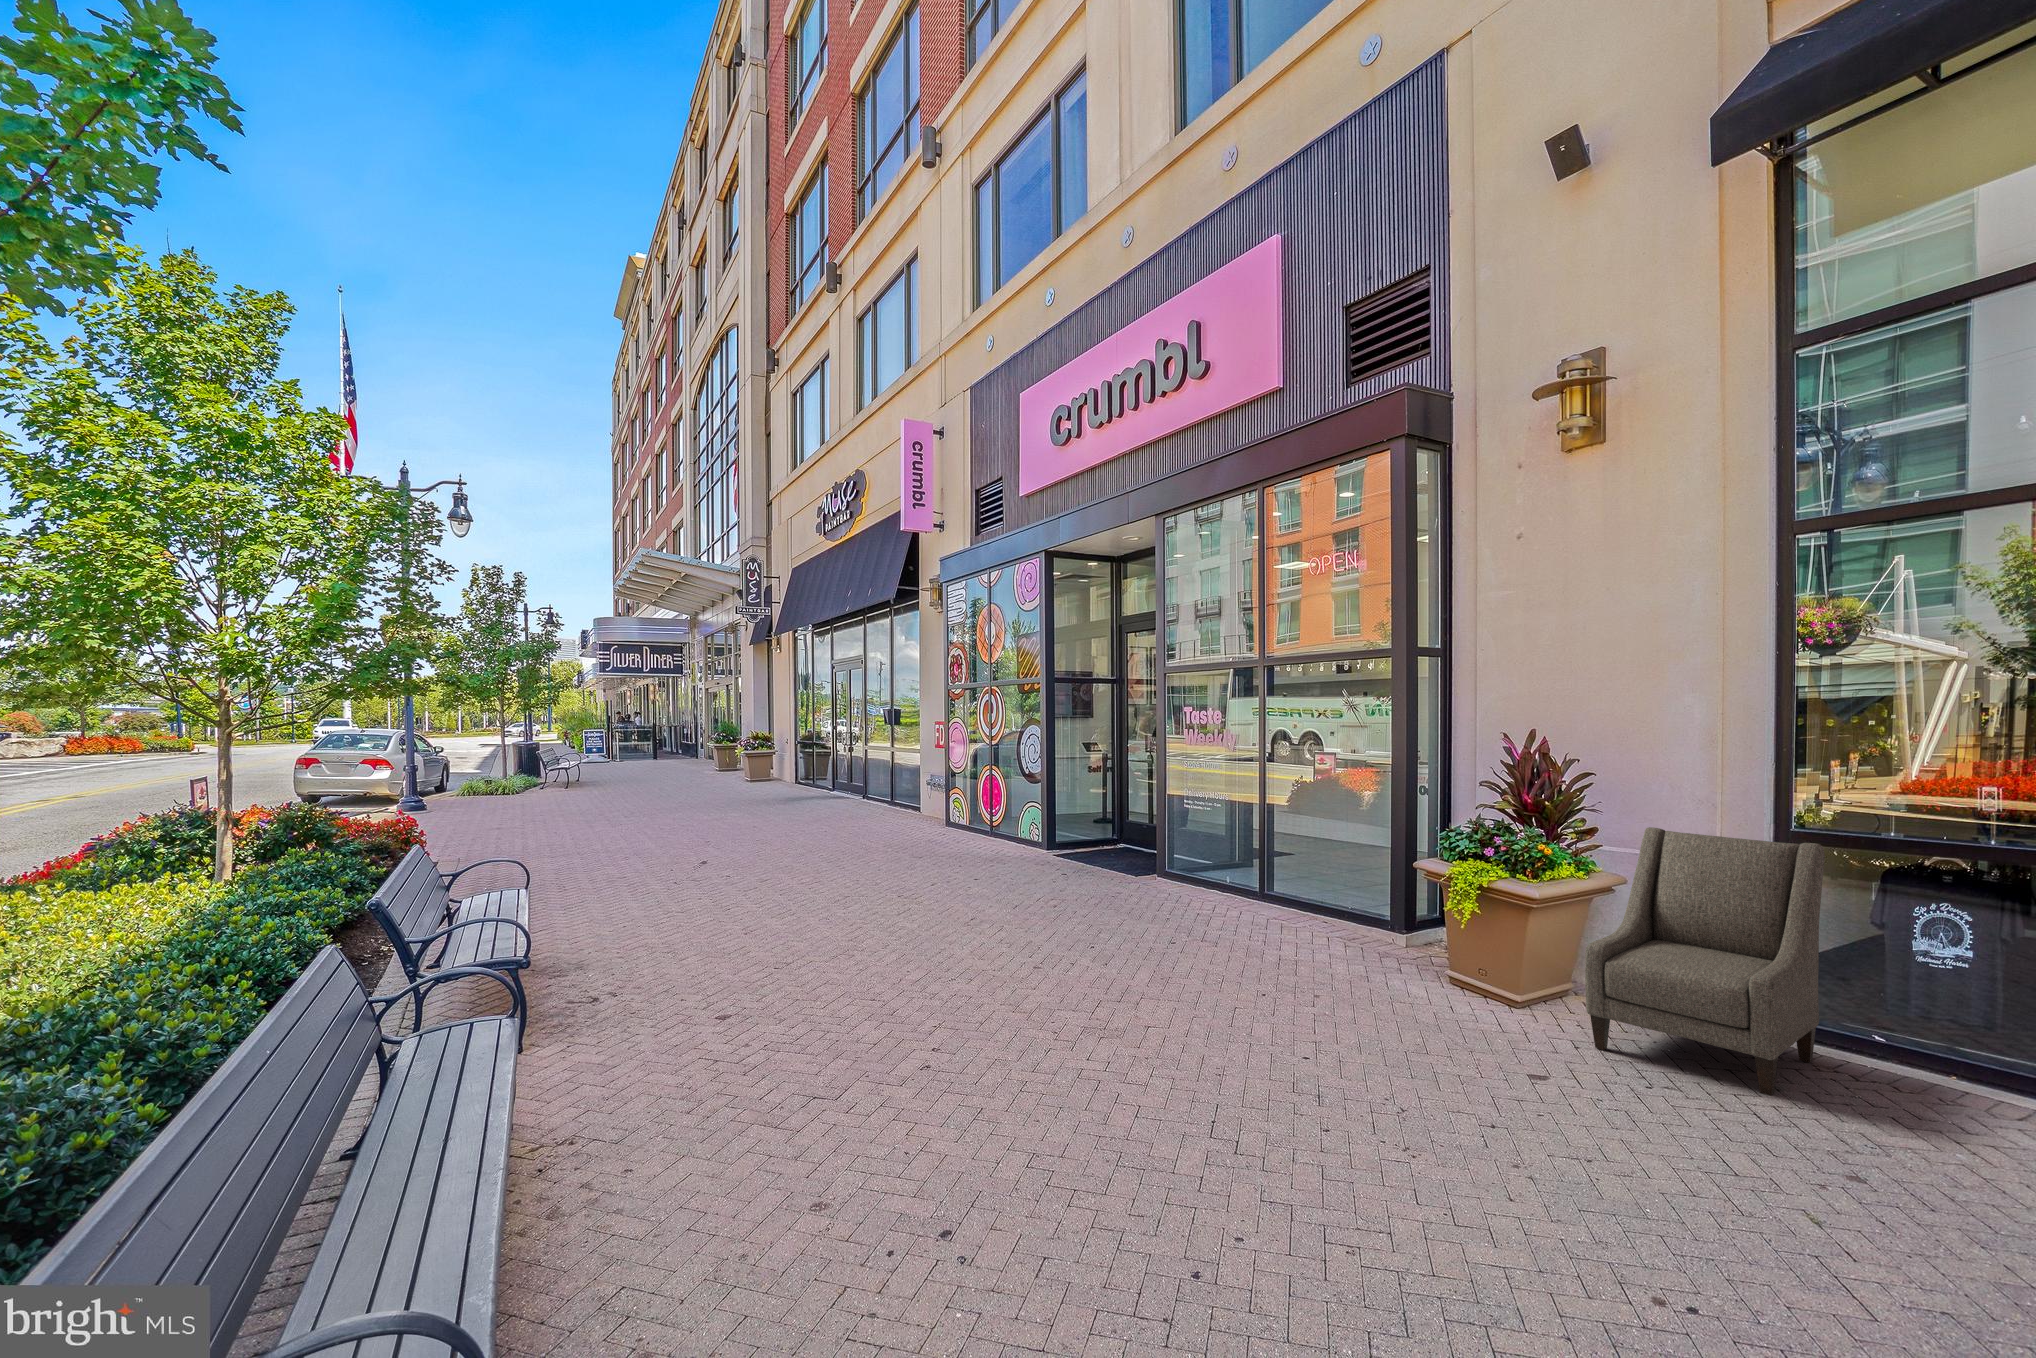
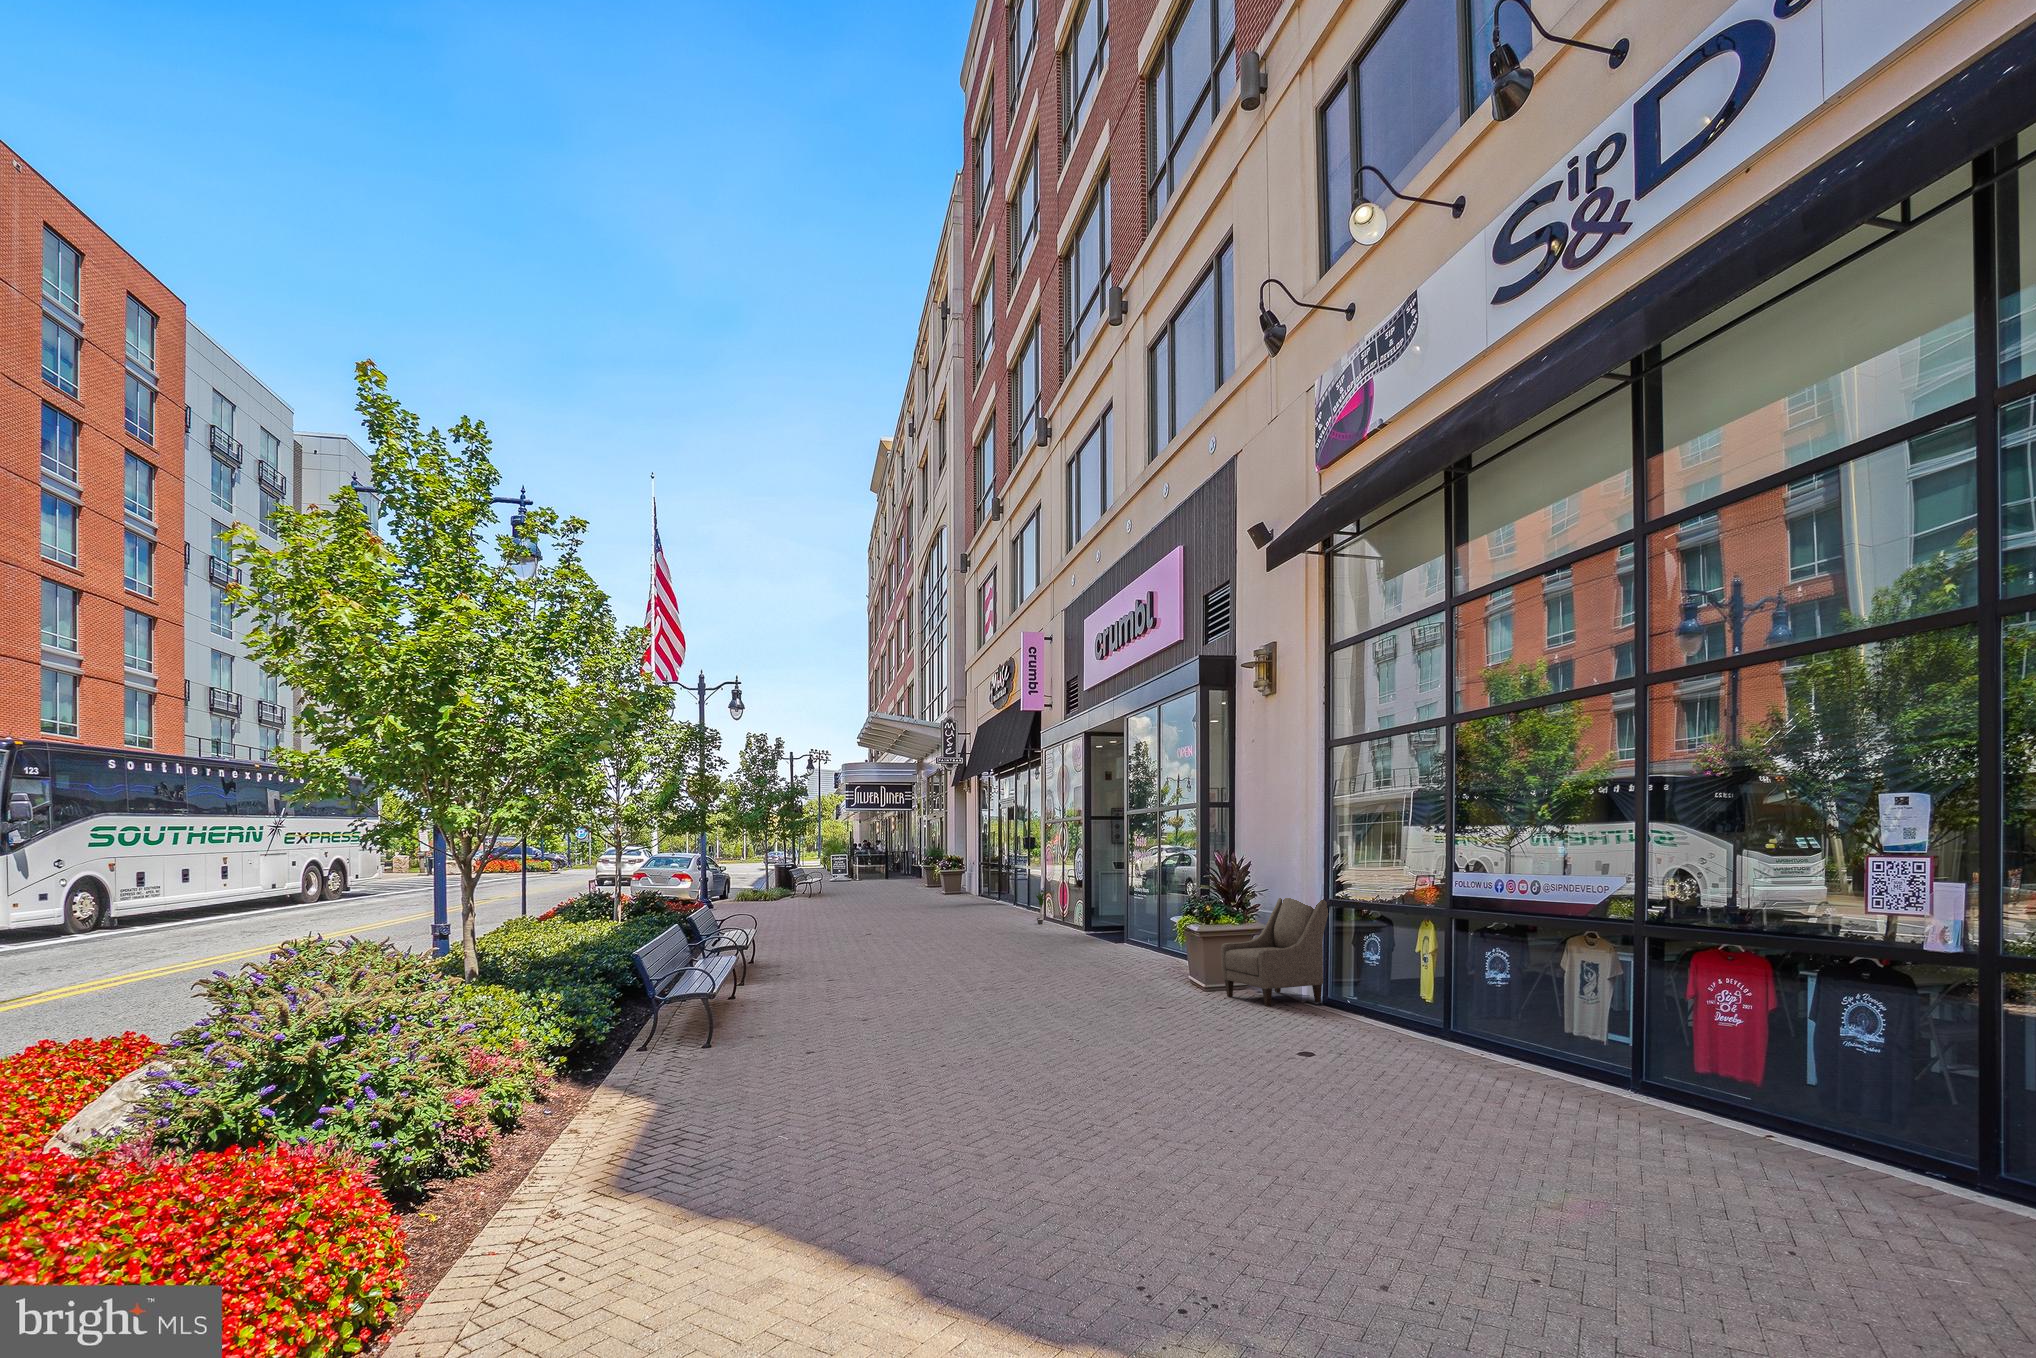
potted plant: none [909,775,941,825] -> present [1036,892,1045,924]

